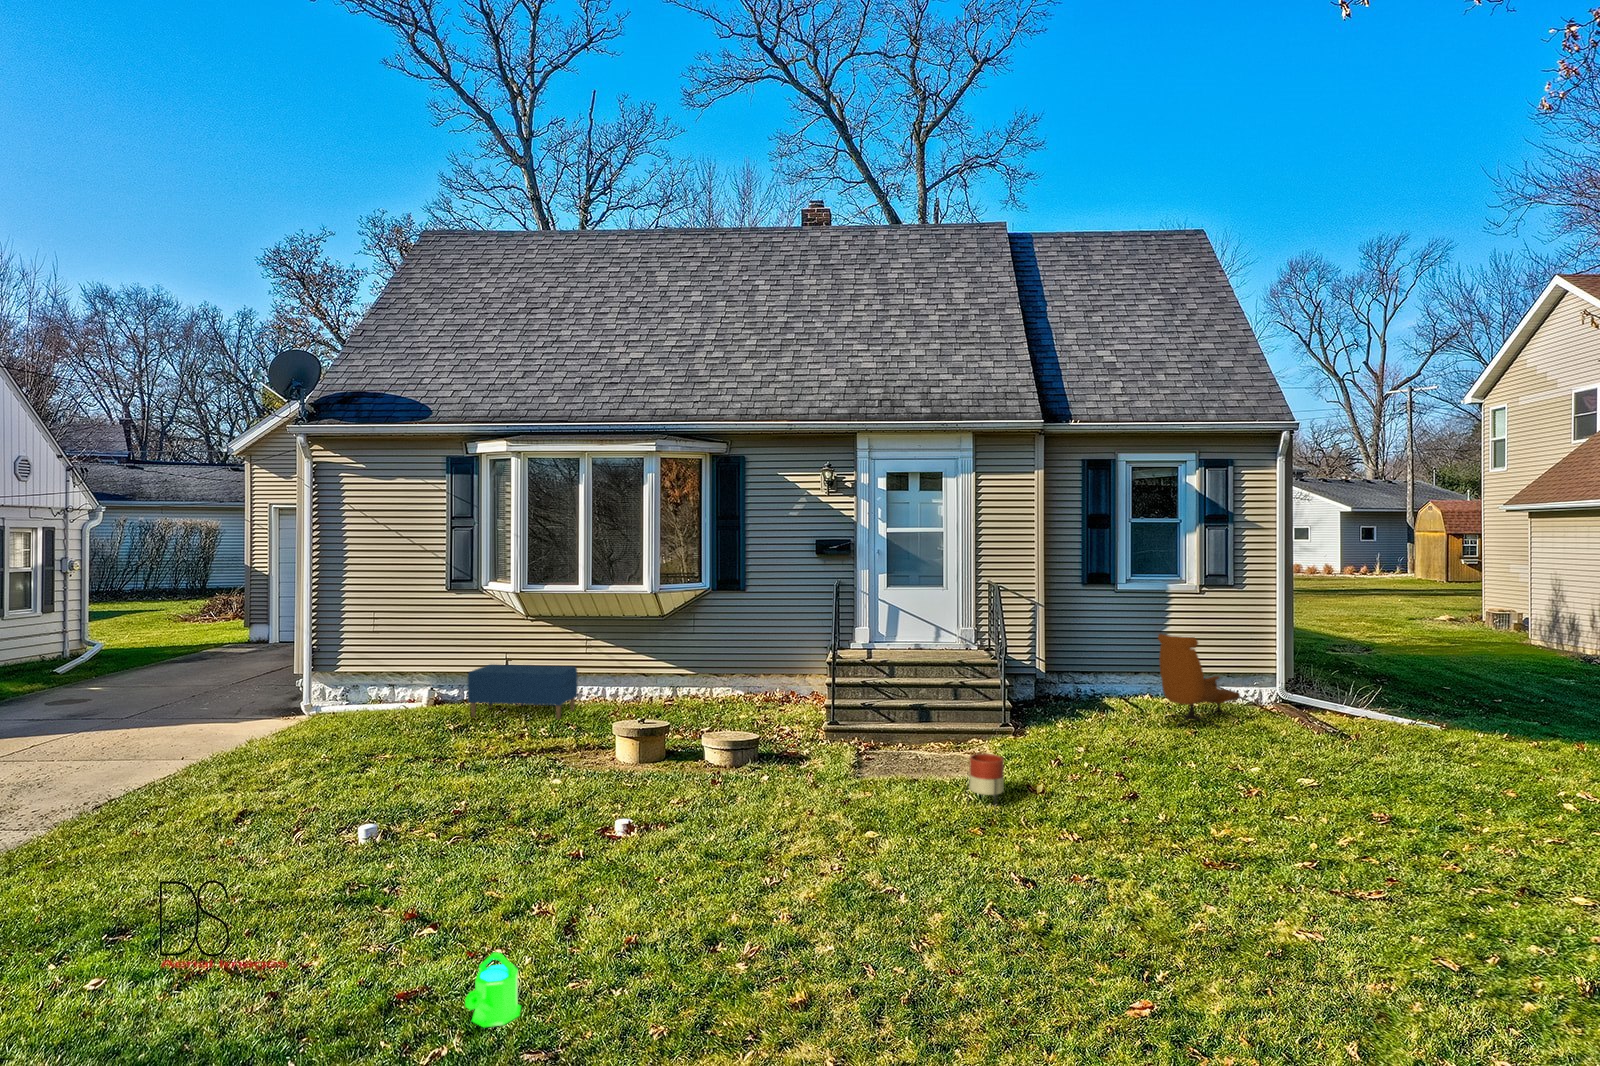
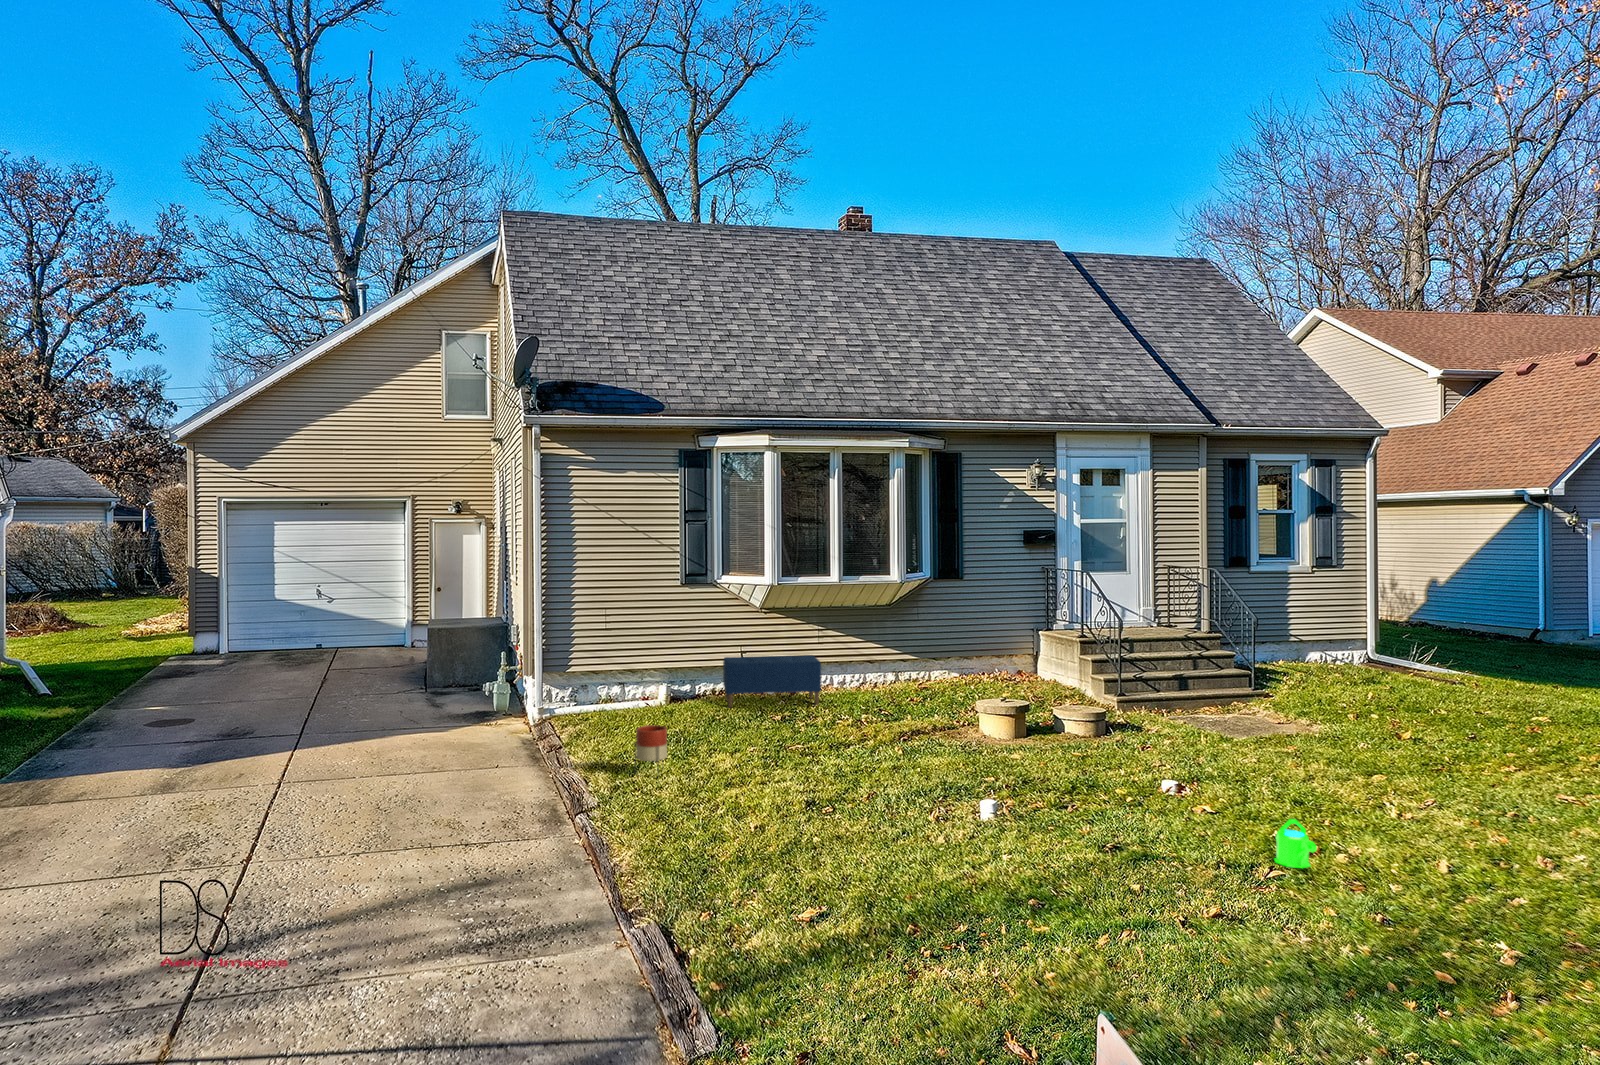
lounge chair: present [1158,633,1240,728] -> none [1301,605,1354,682]
planter: present [967,753,1004,805] -> present [635,725,667,762]

